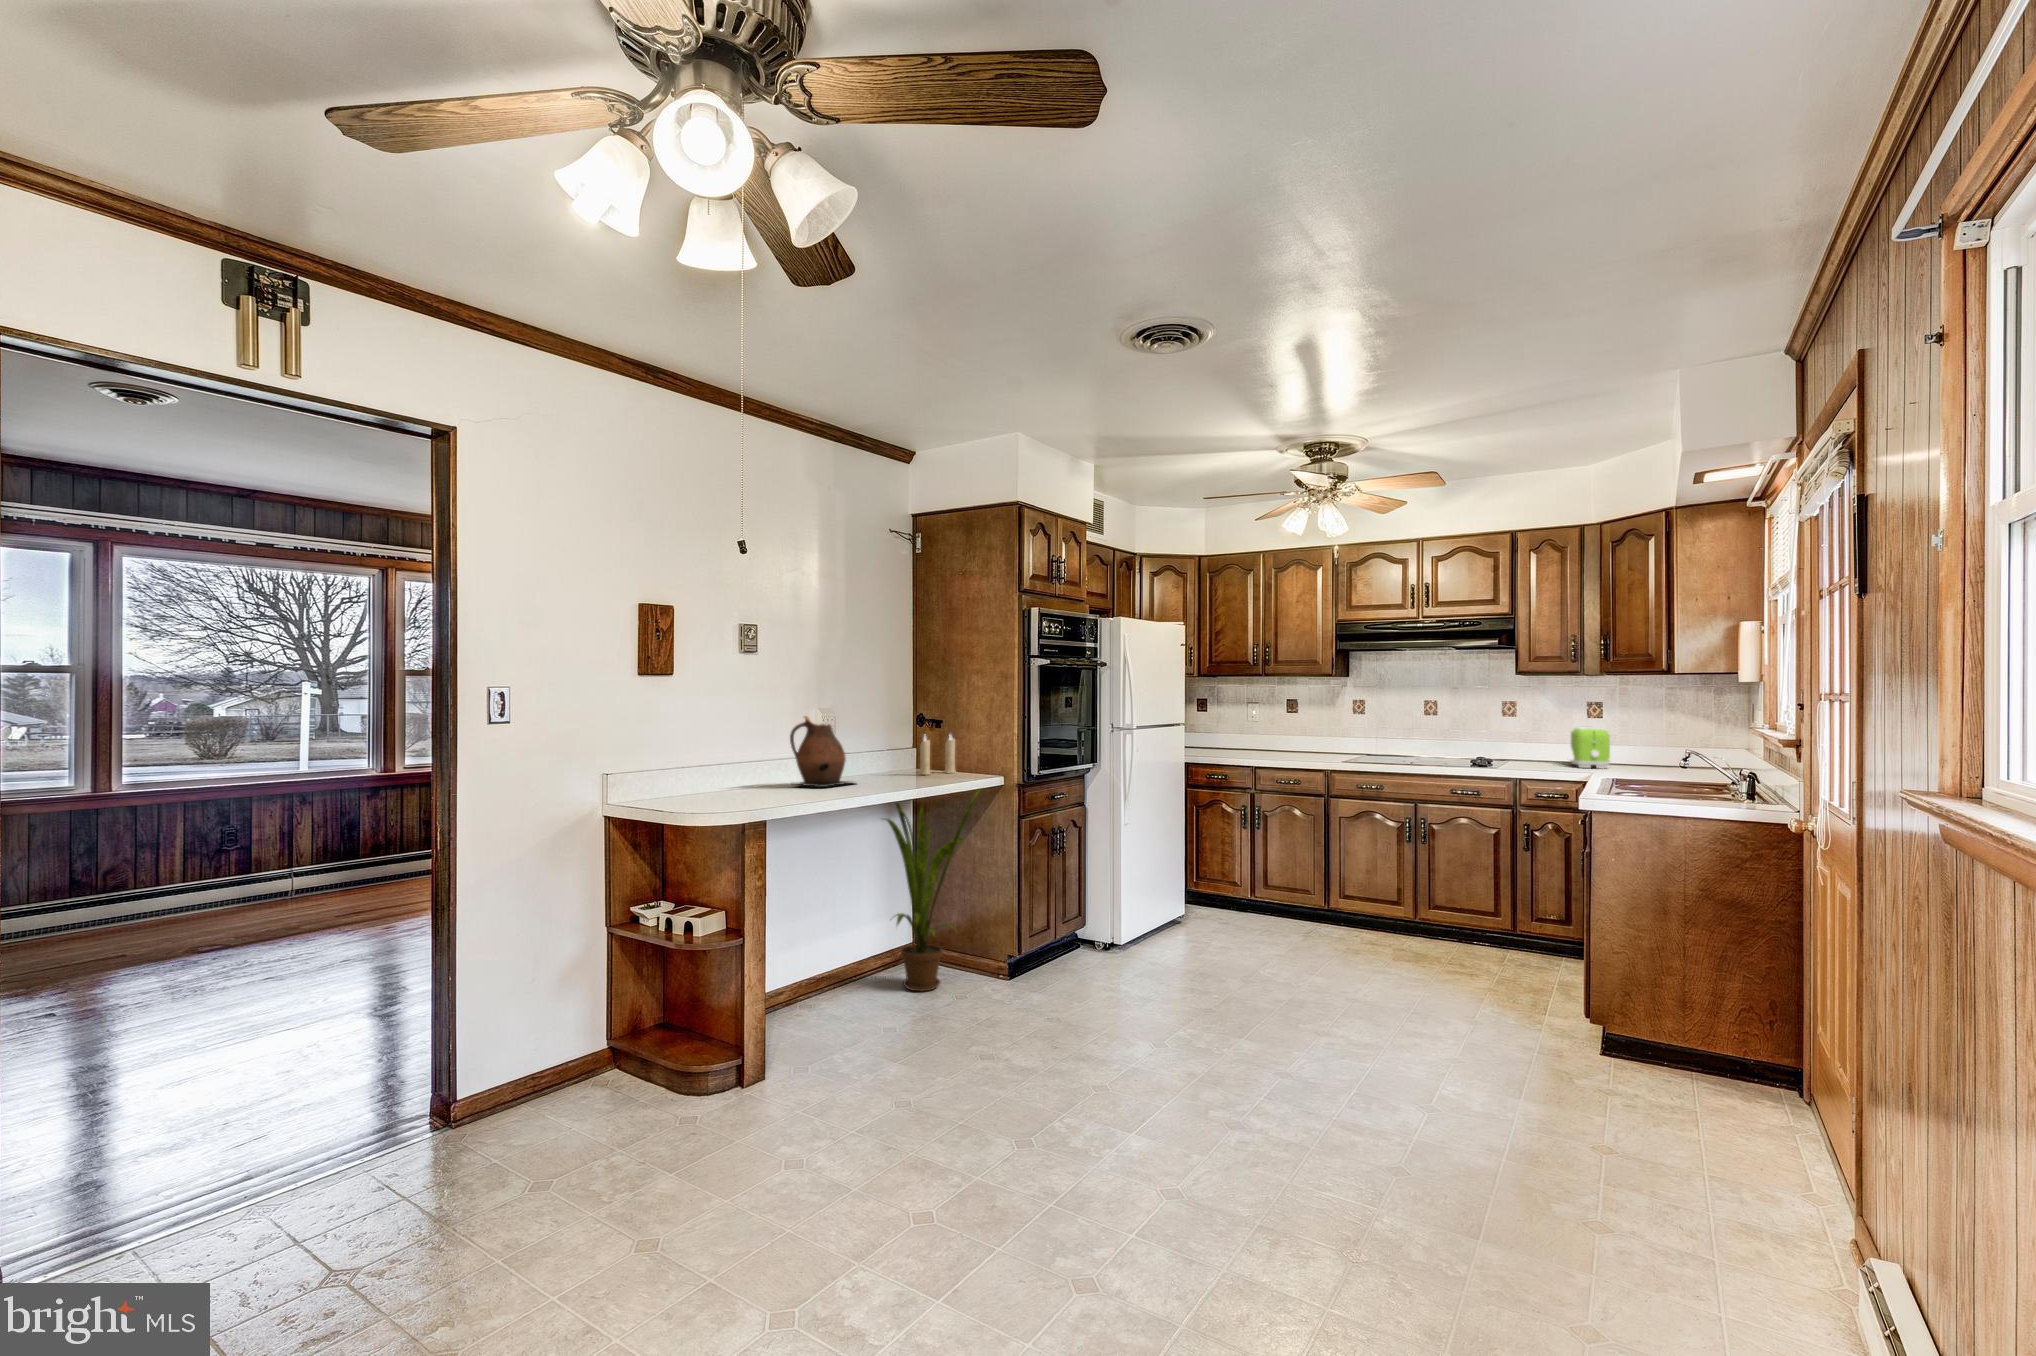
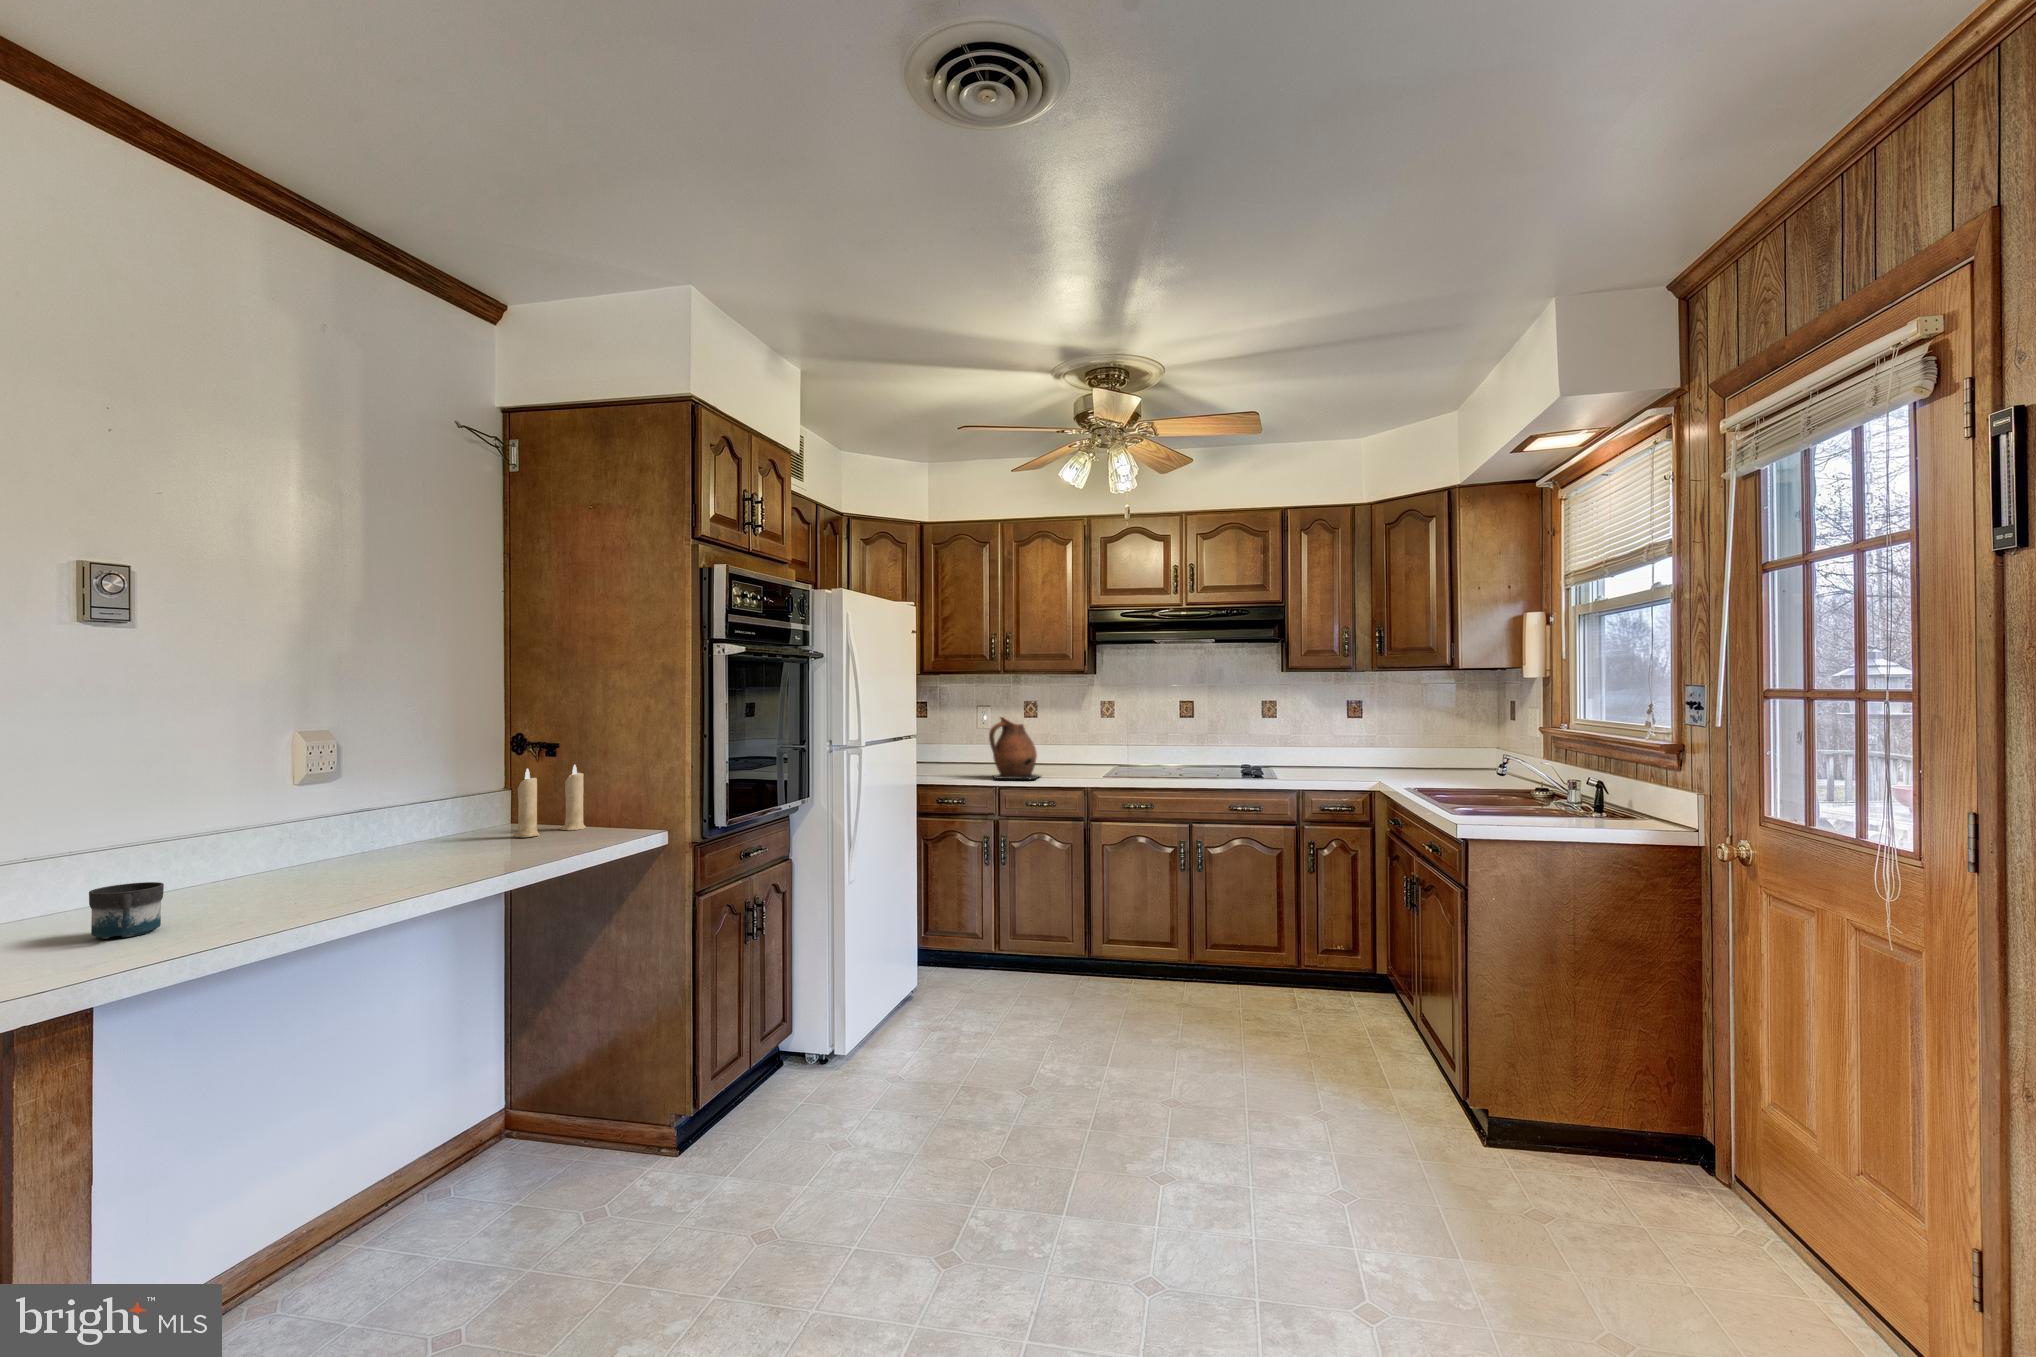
ceramic pitcher: present [790,716,853,787] -> present [989,717,1040,779]
toaster: present [1570,728,1610,769] -> none [1326,728,1377,774]
mug: none [755,775,780,798] -> present [89,882,164,939]
house plant: present [884,790,980,991] -> none [427,851,636,1215]

